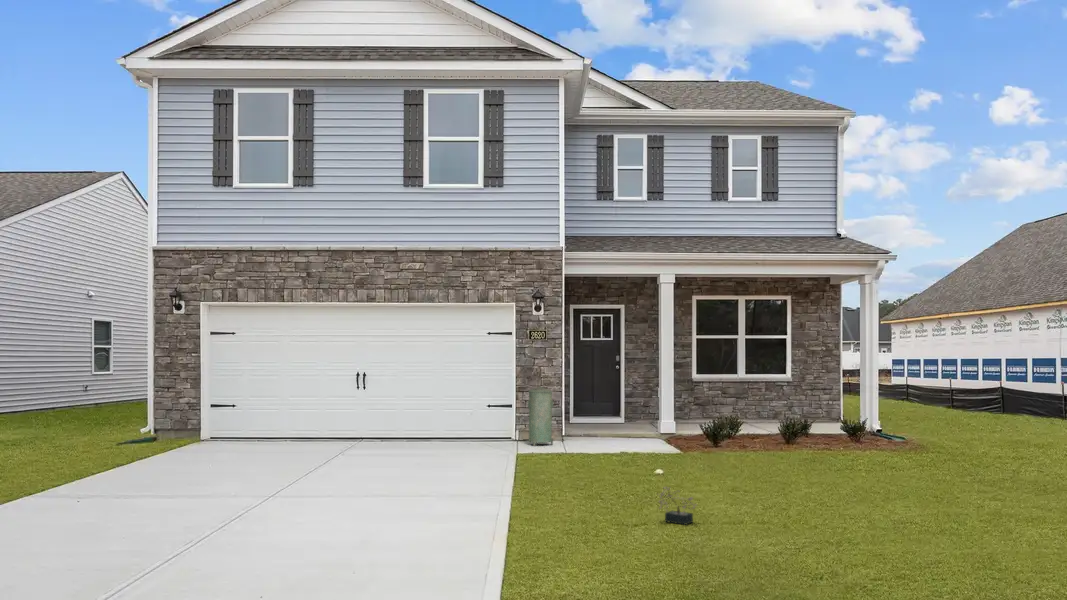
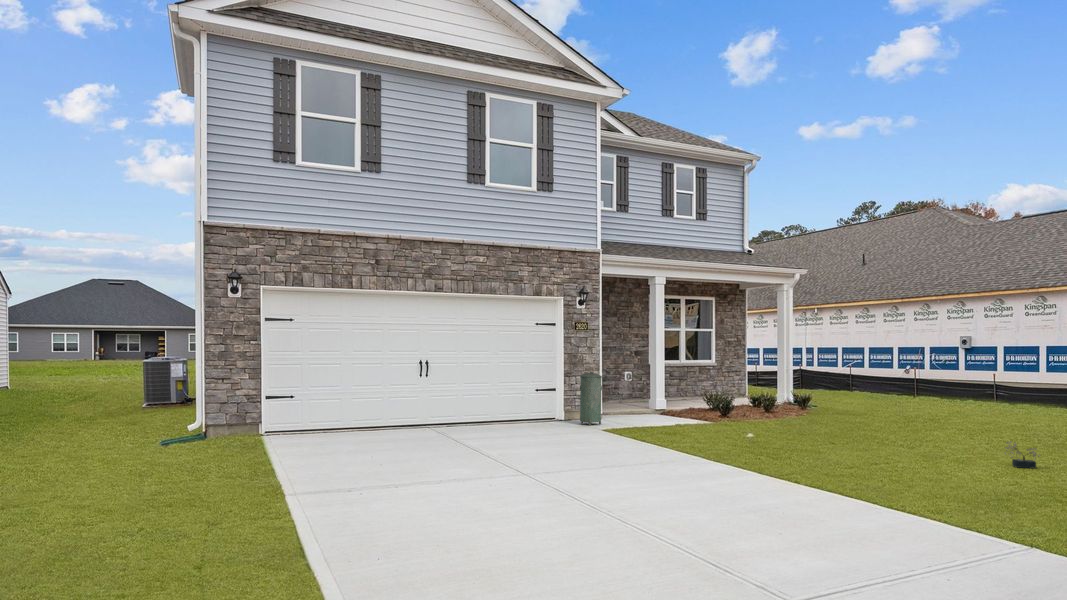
decorative plant: present [660,487,696,524] -> present [1006,442,1036,468]

